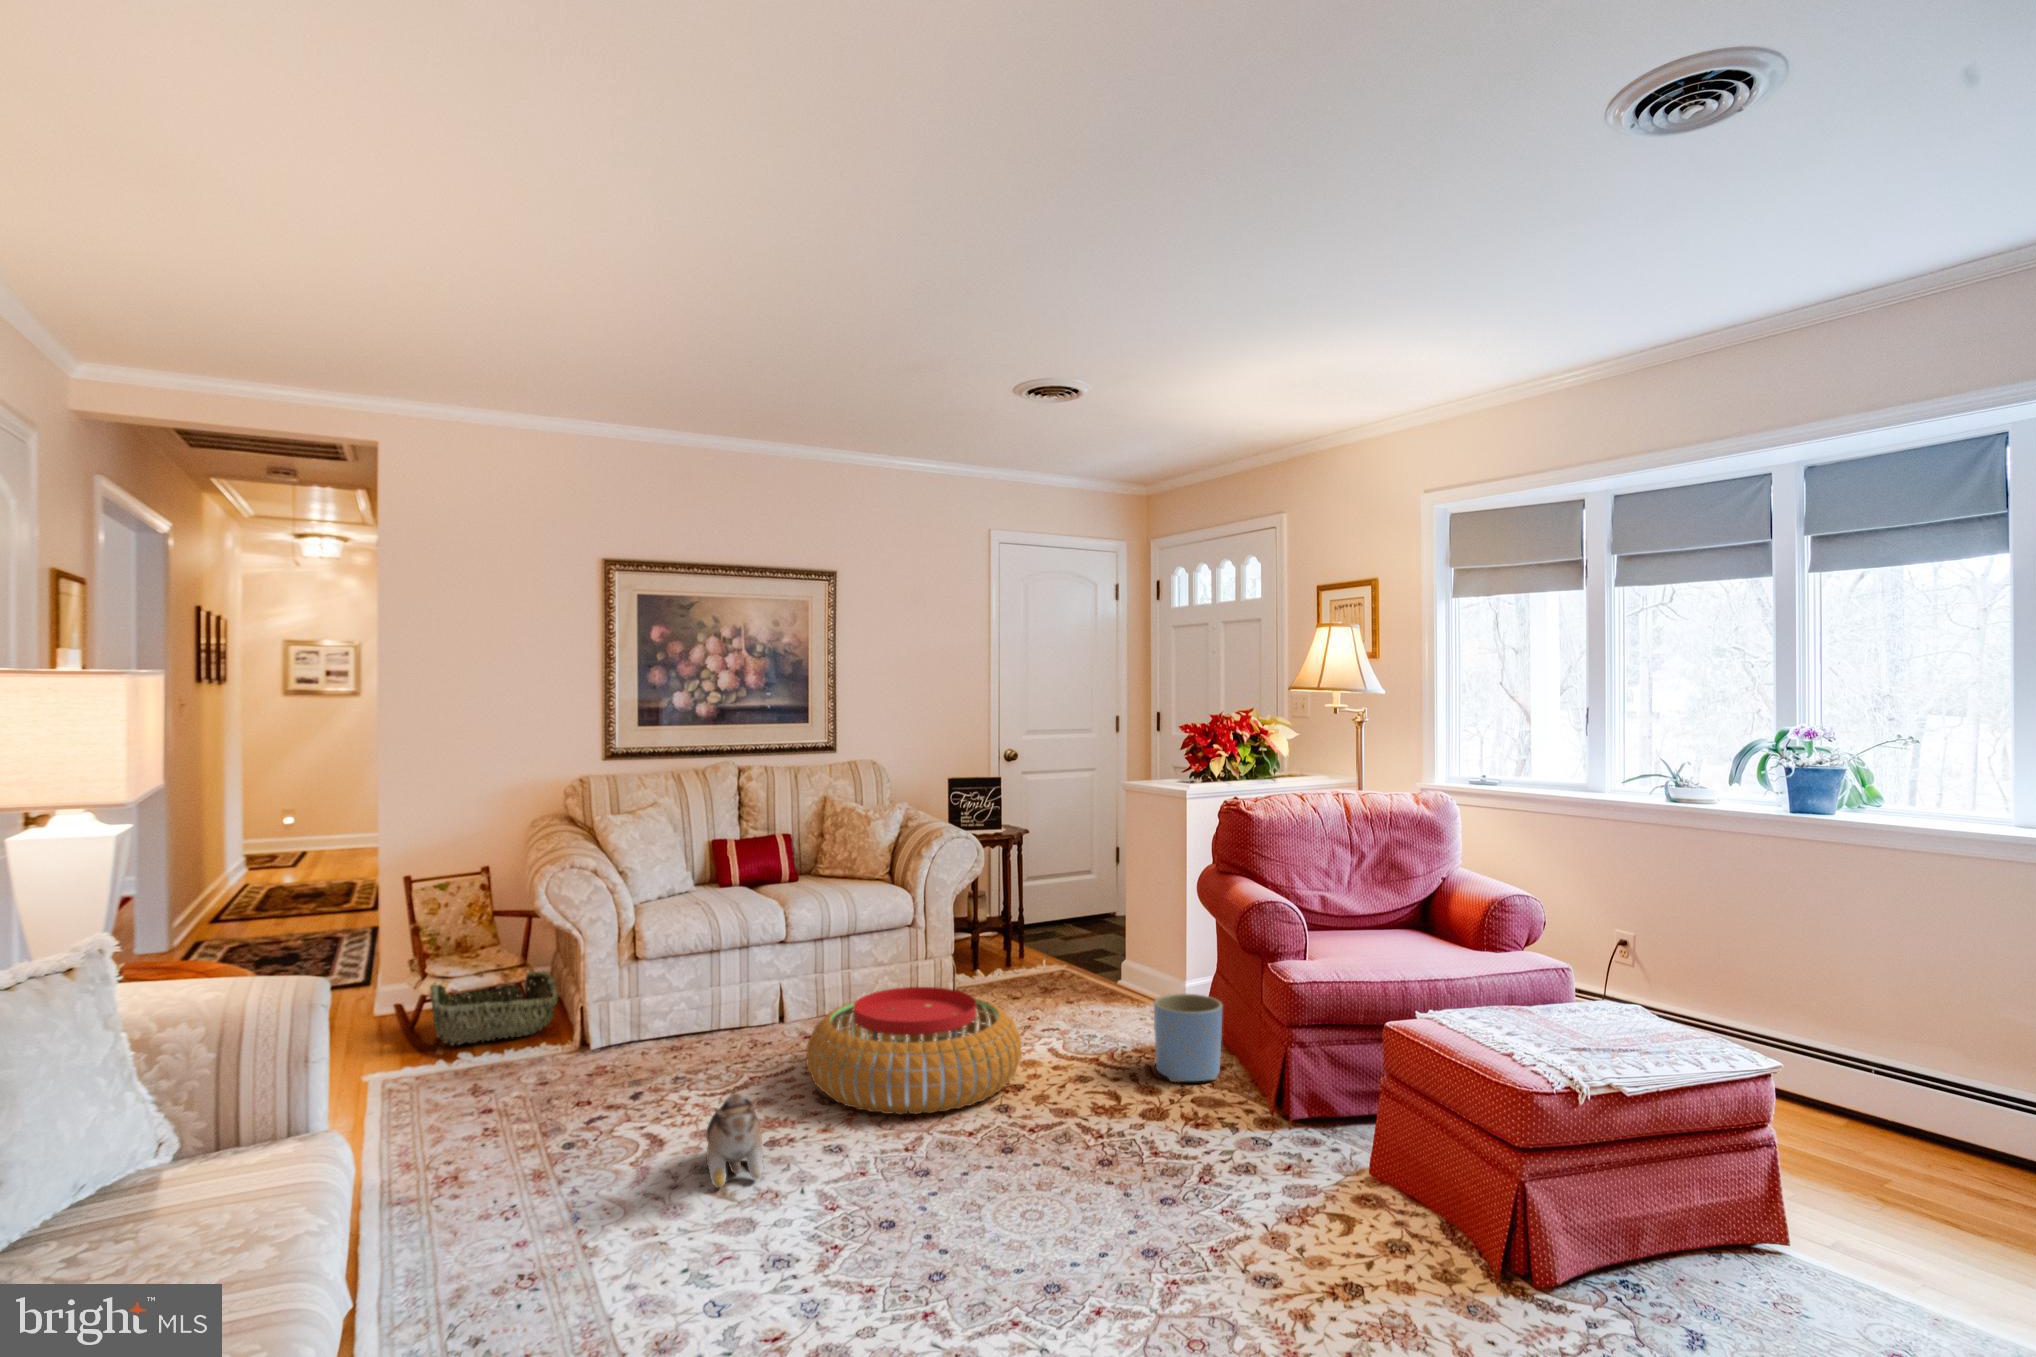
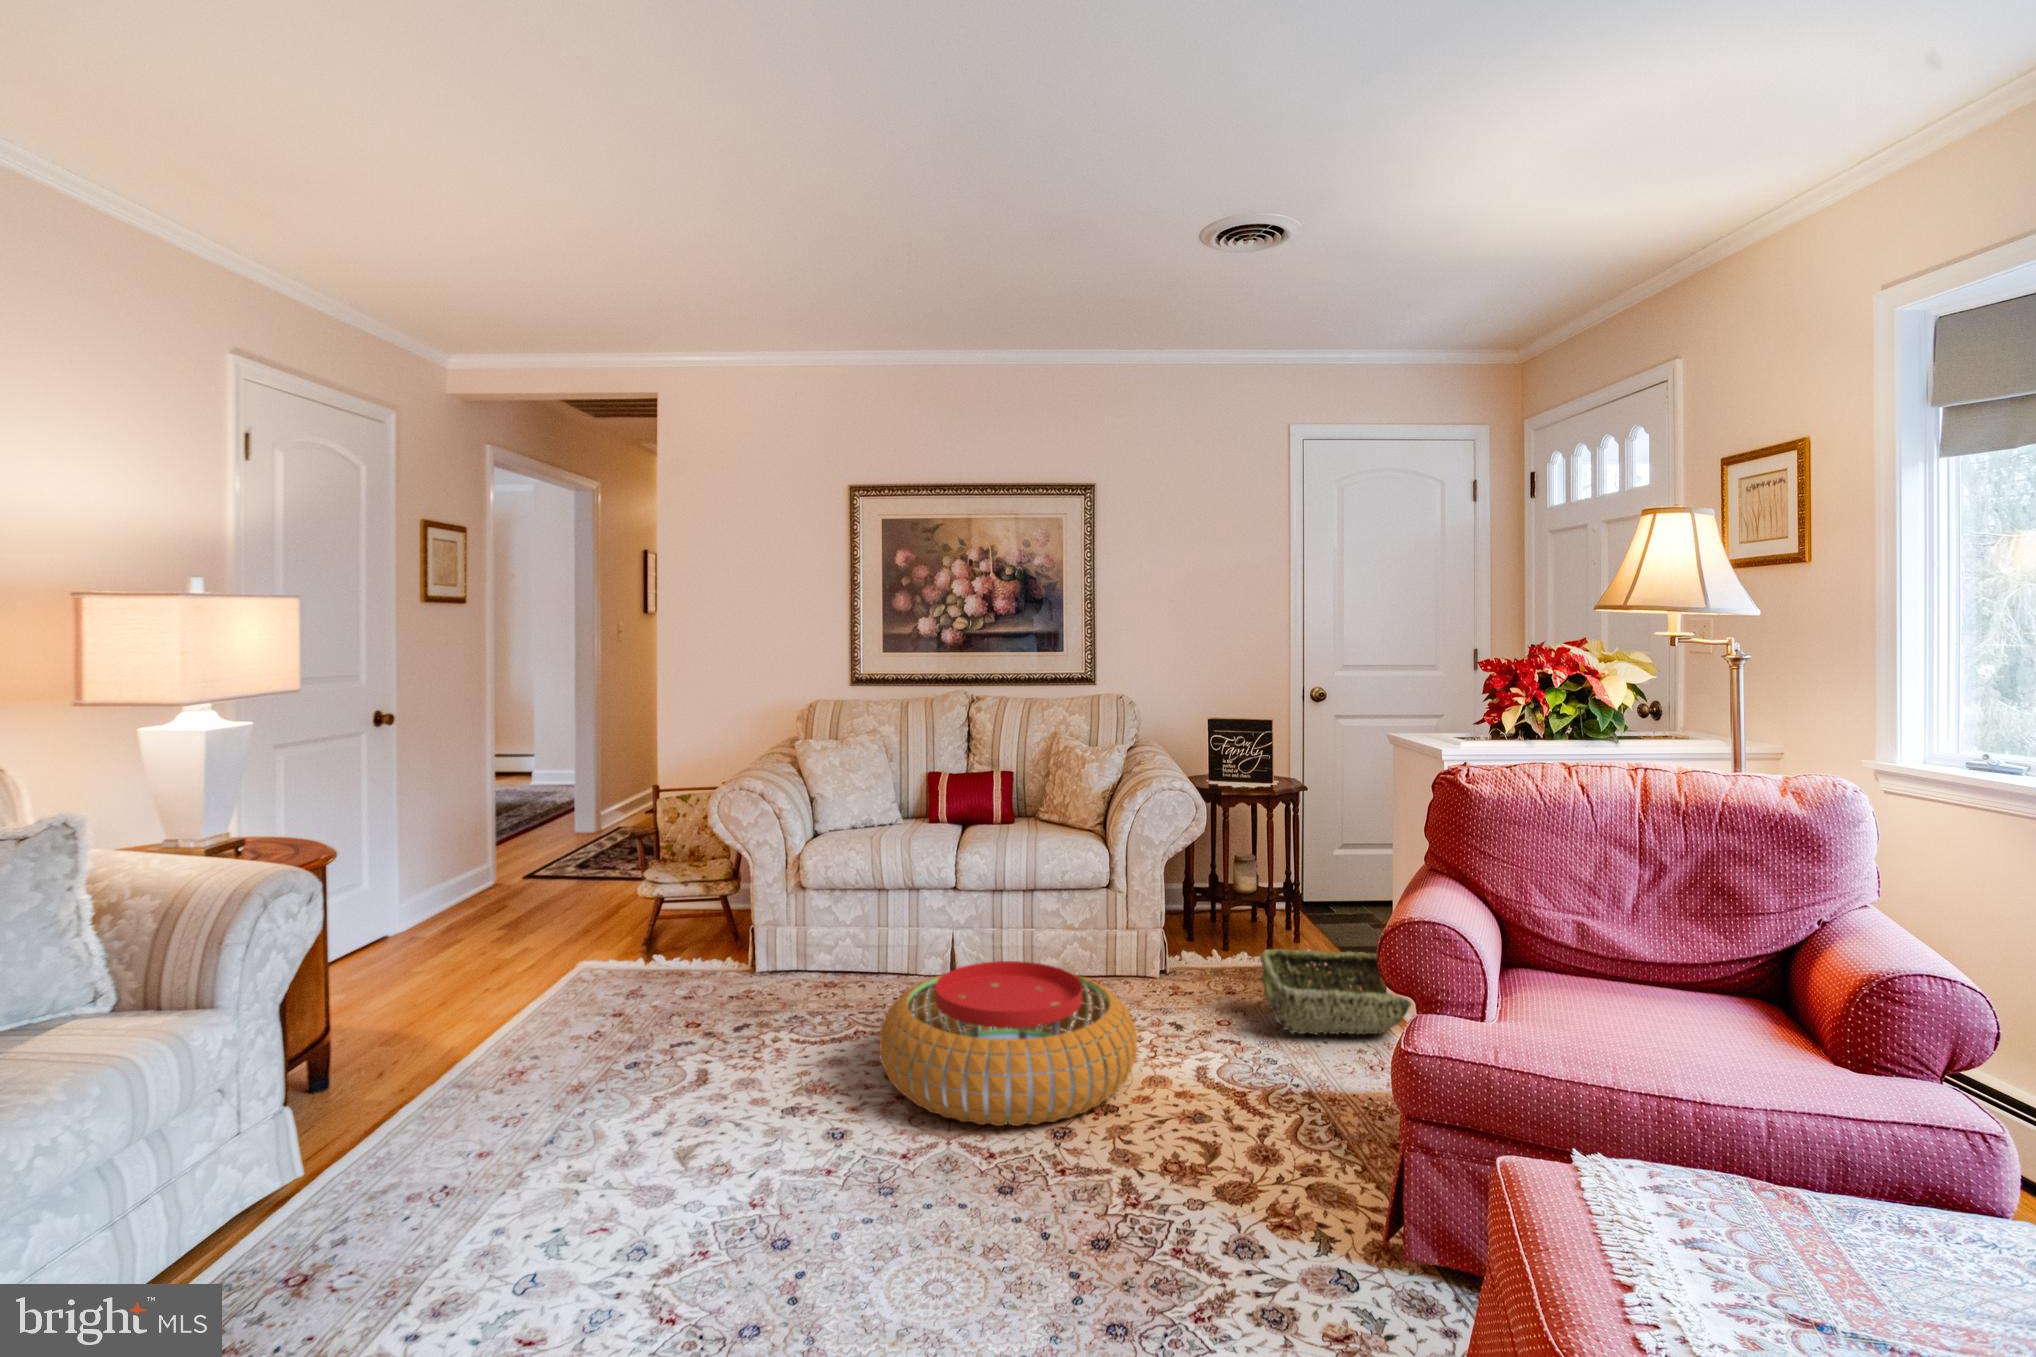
woven basket: present [430,972,558,1045] -> present [1260,949,1411,1035]
planter: present [1154,994,1222,1082] -> none [1306,1028,1407,1163]
plush toy: present [706,1093,763,1188] -> none [650,1064,757,1167]

